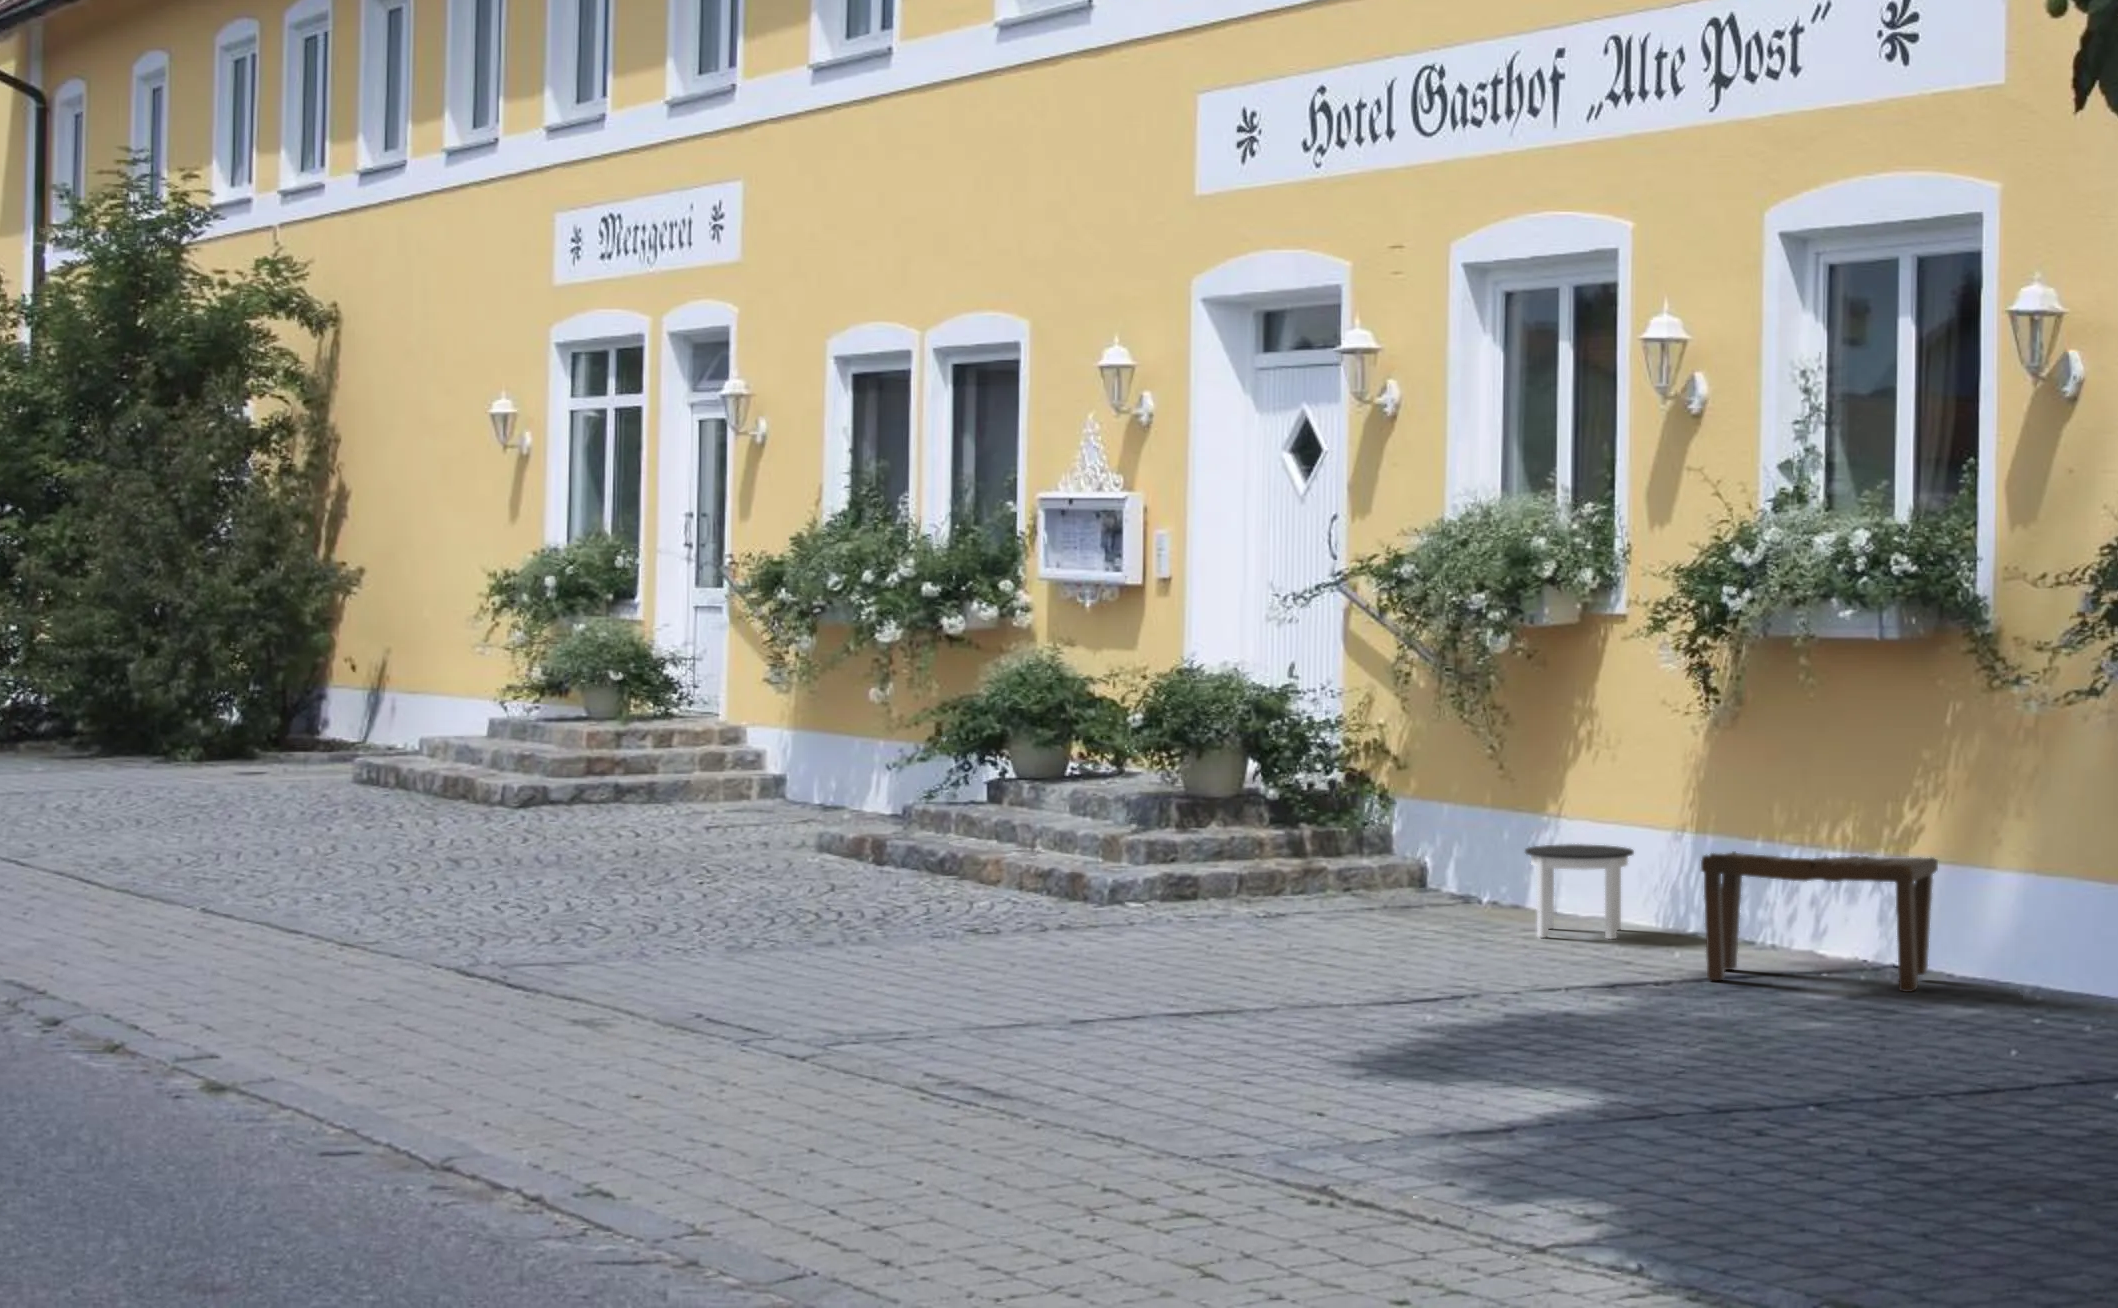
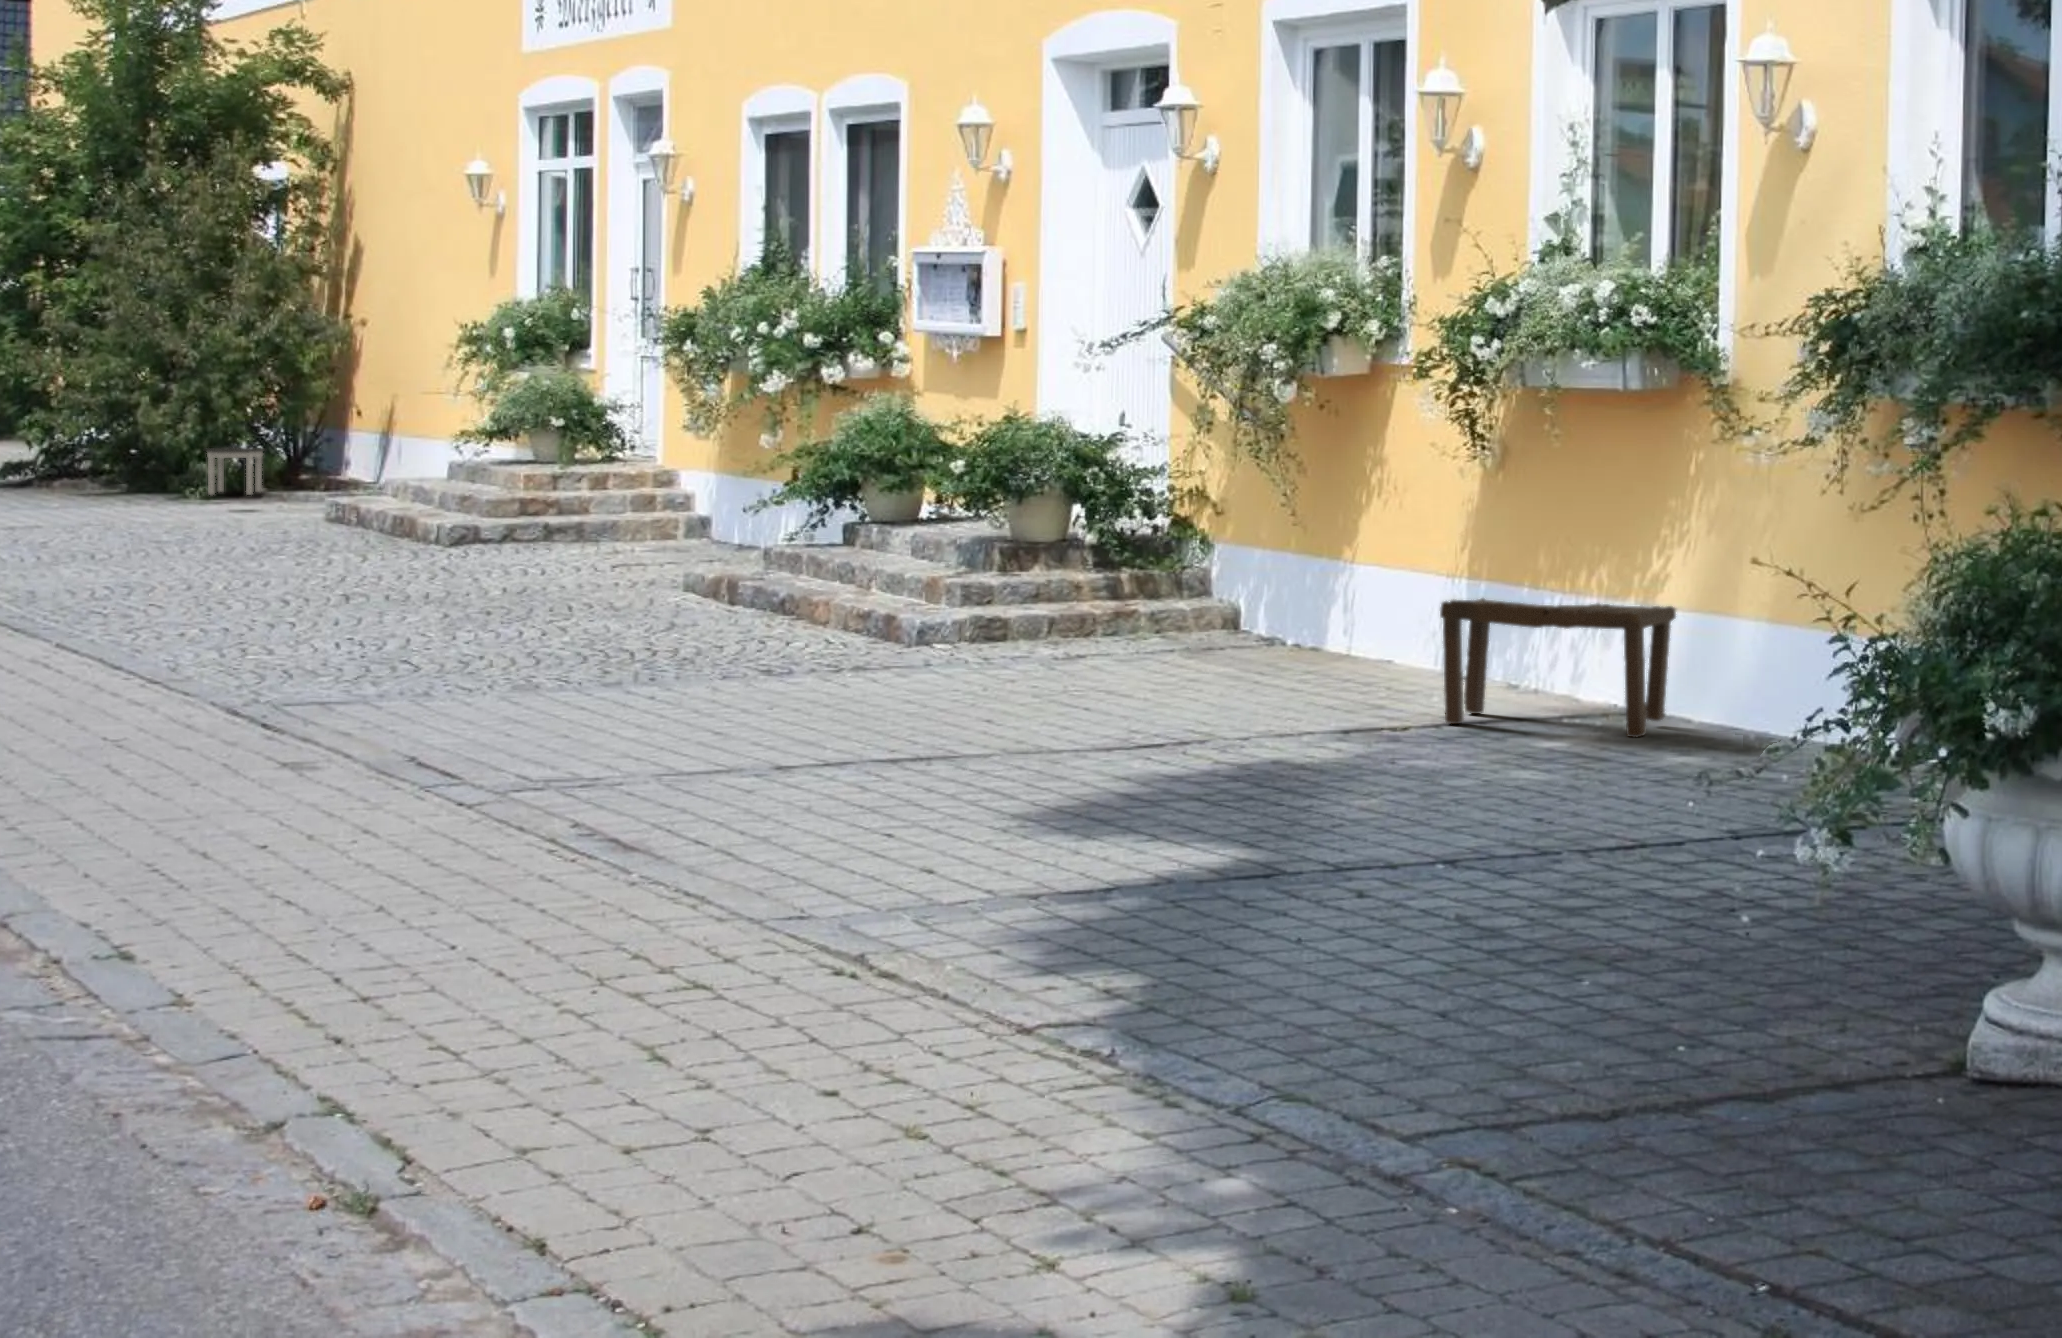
round table: present [1525,844,1634,939] -> present [205,447,265,495]

